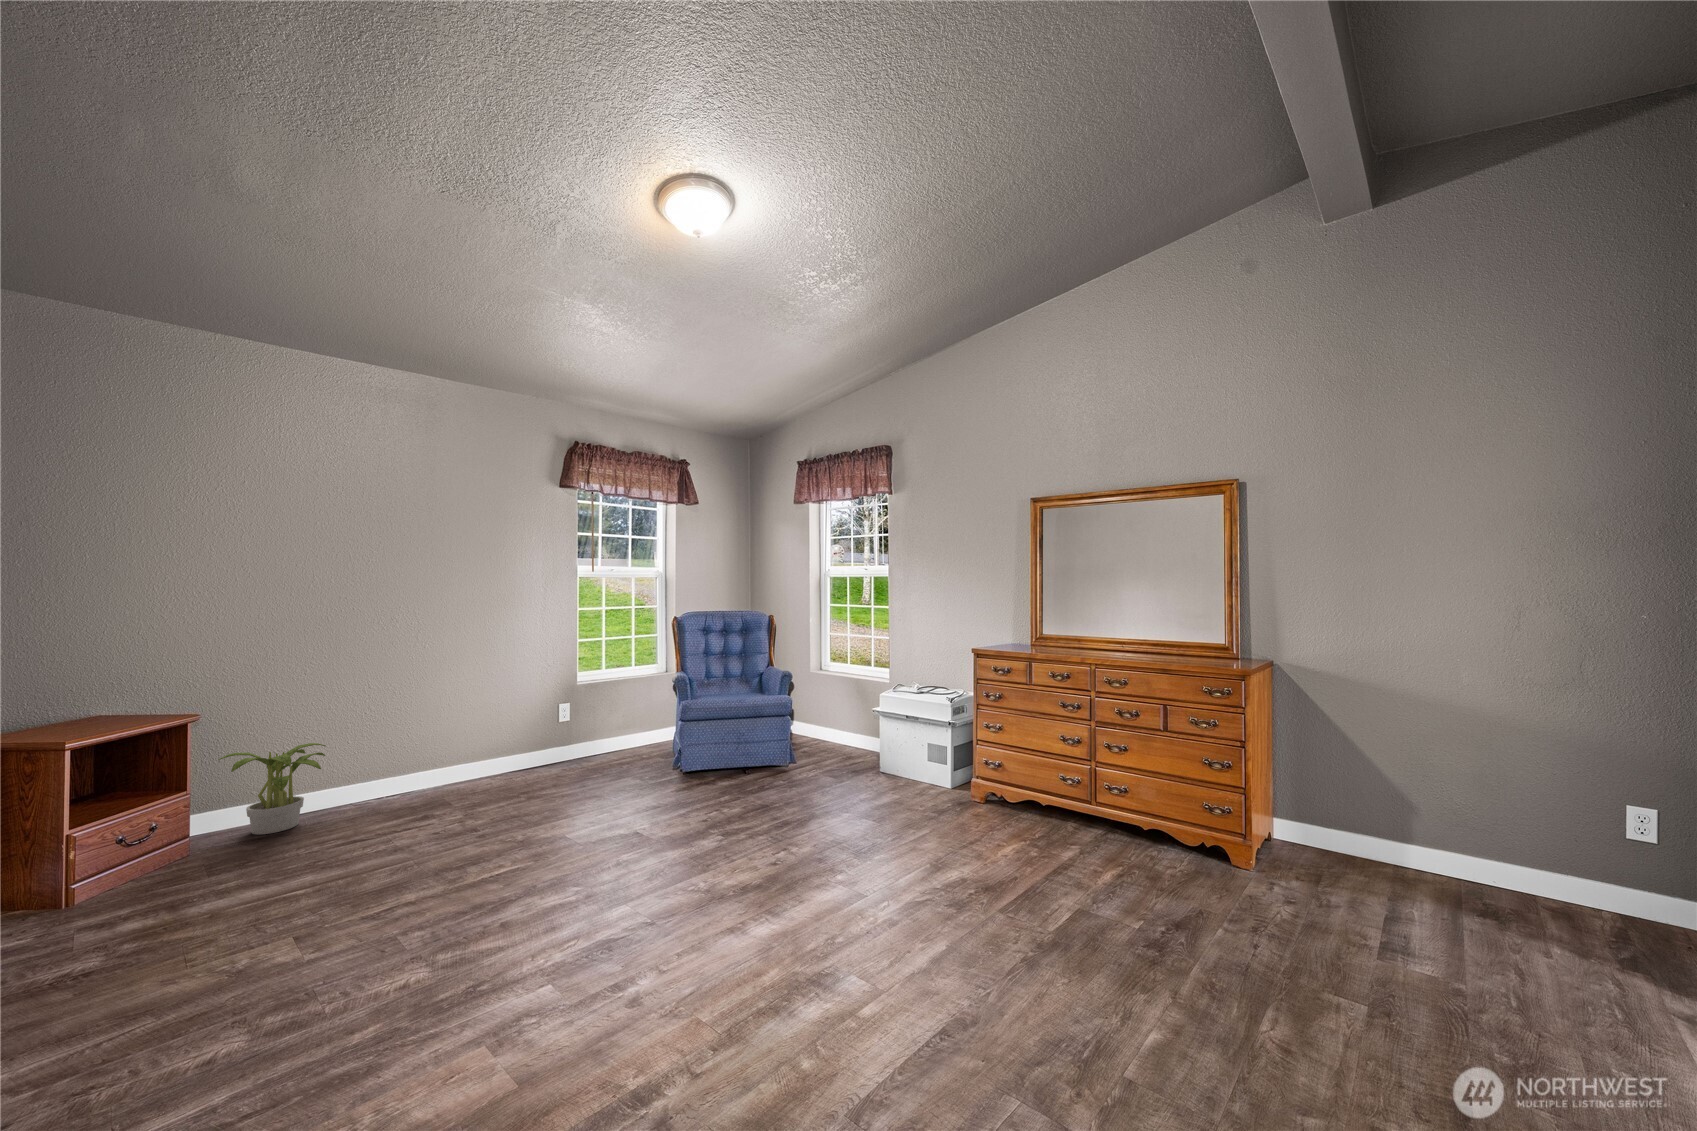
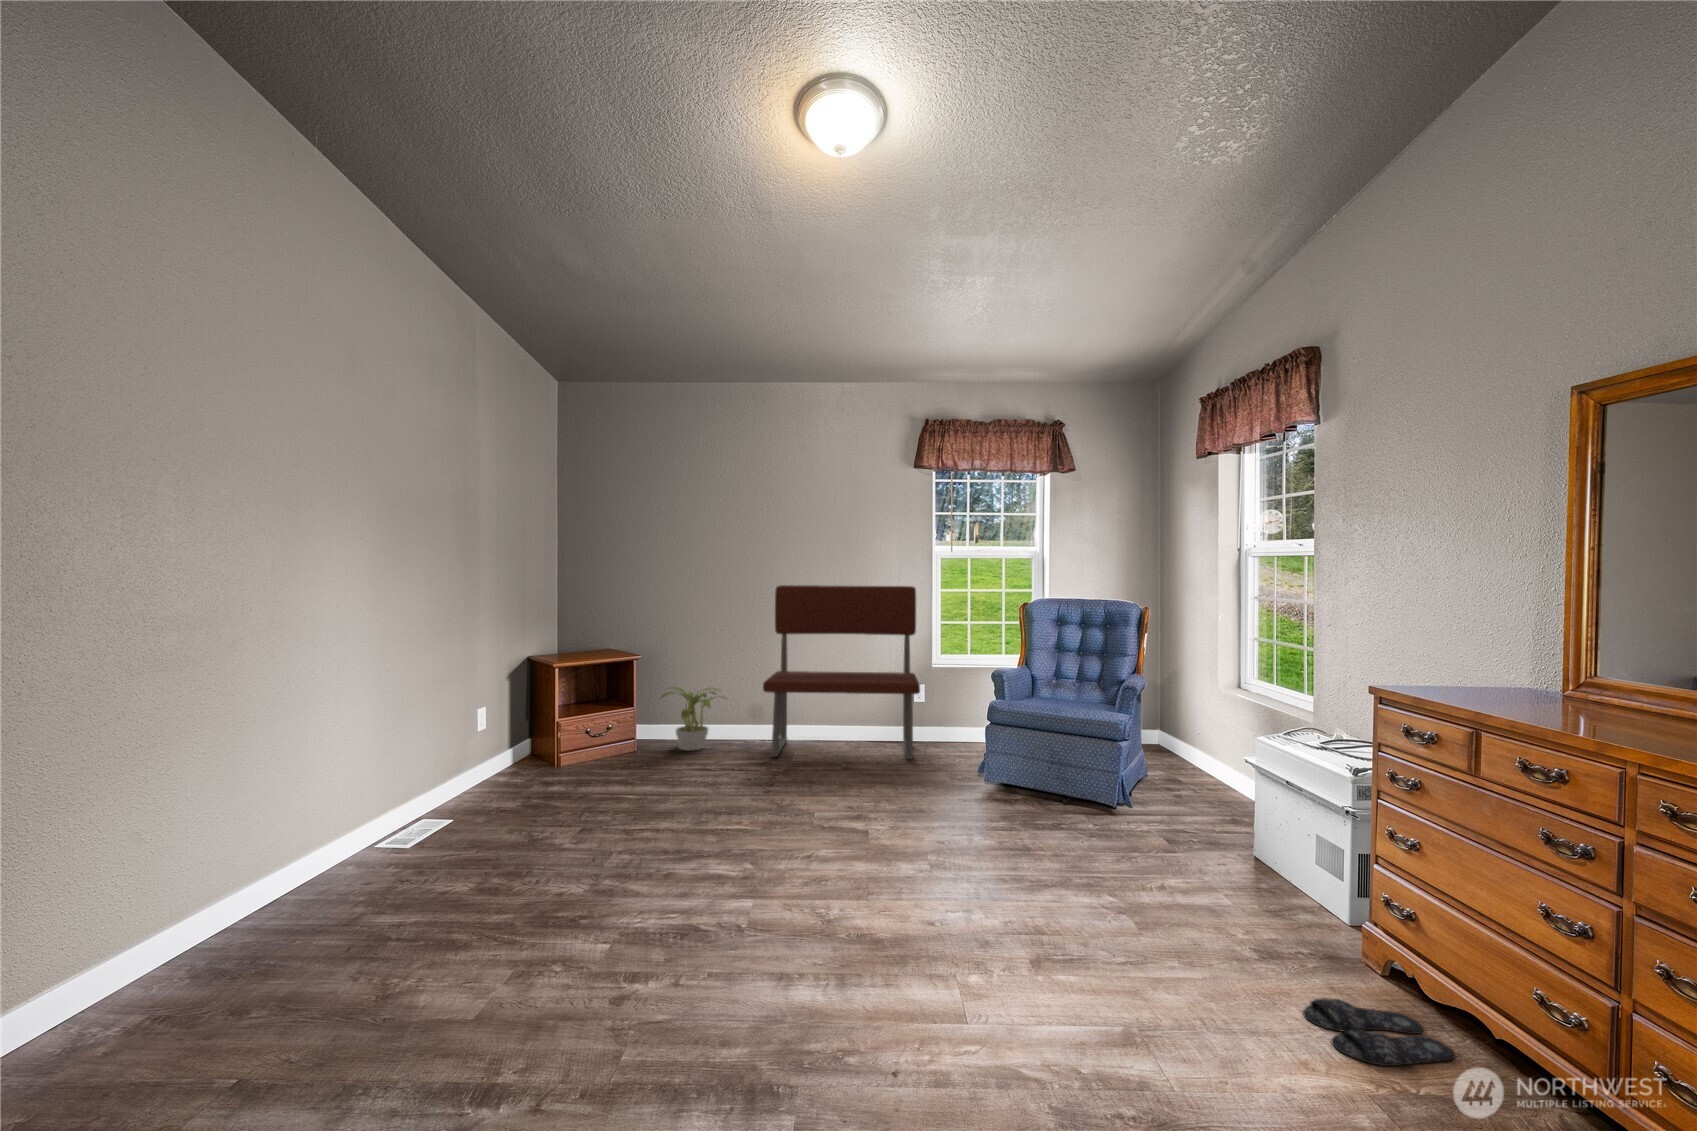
bench: none [397,605,598,807] -> present [763,585,920,759]
slippers: none [974,813,1031,836] -> present [1303,998,1455,1066]

